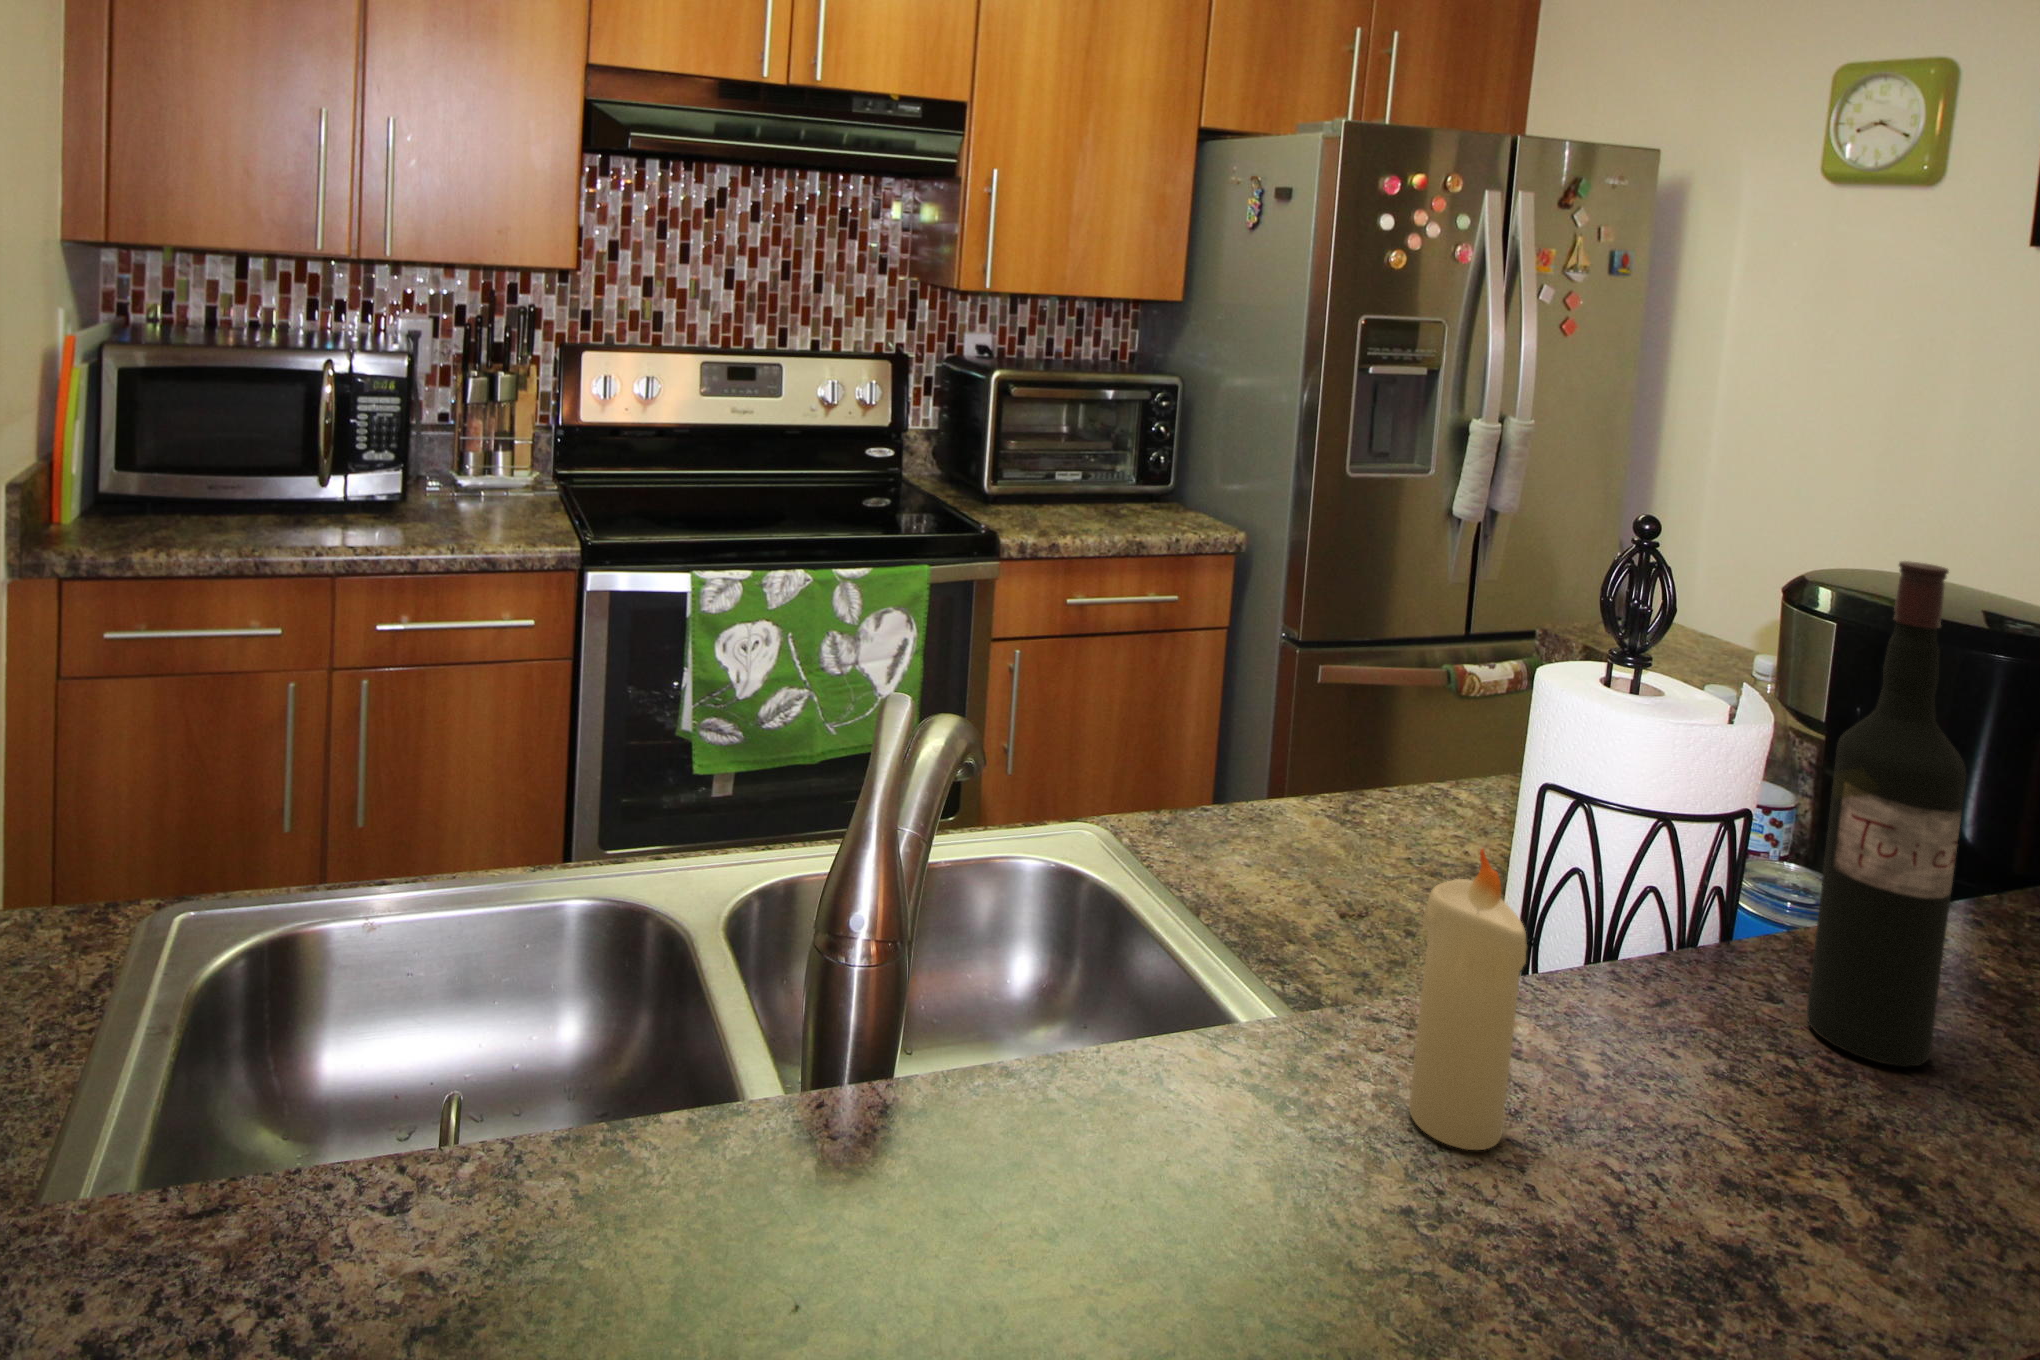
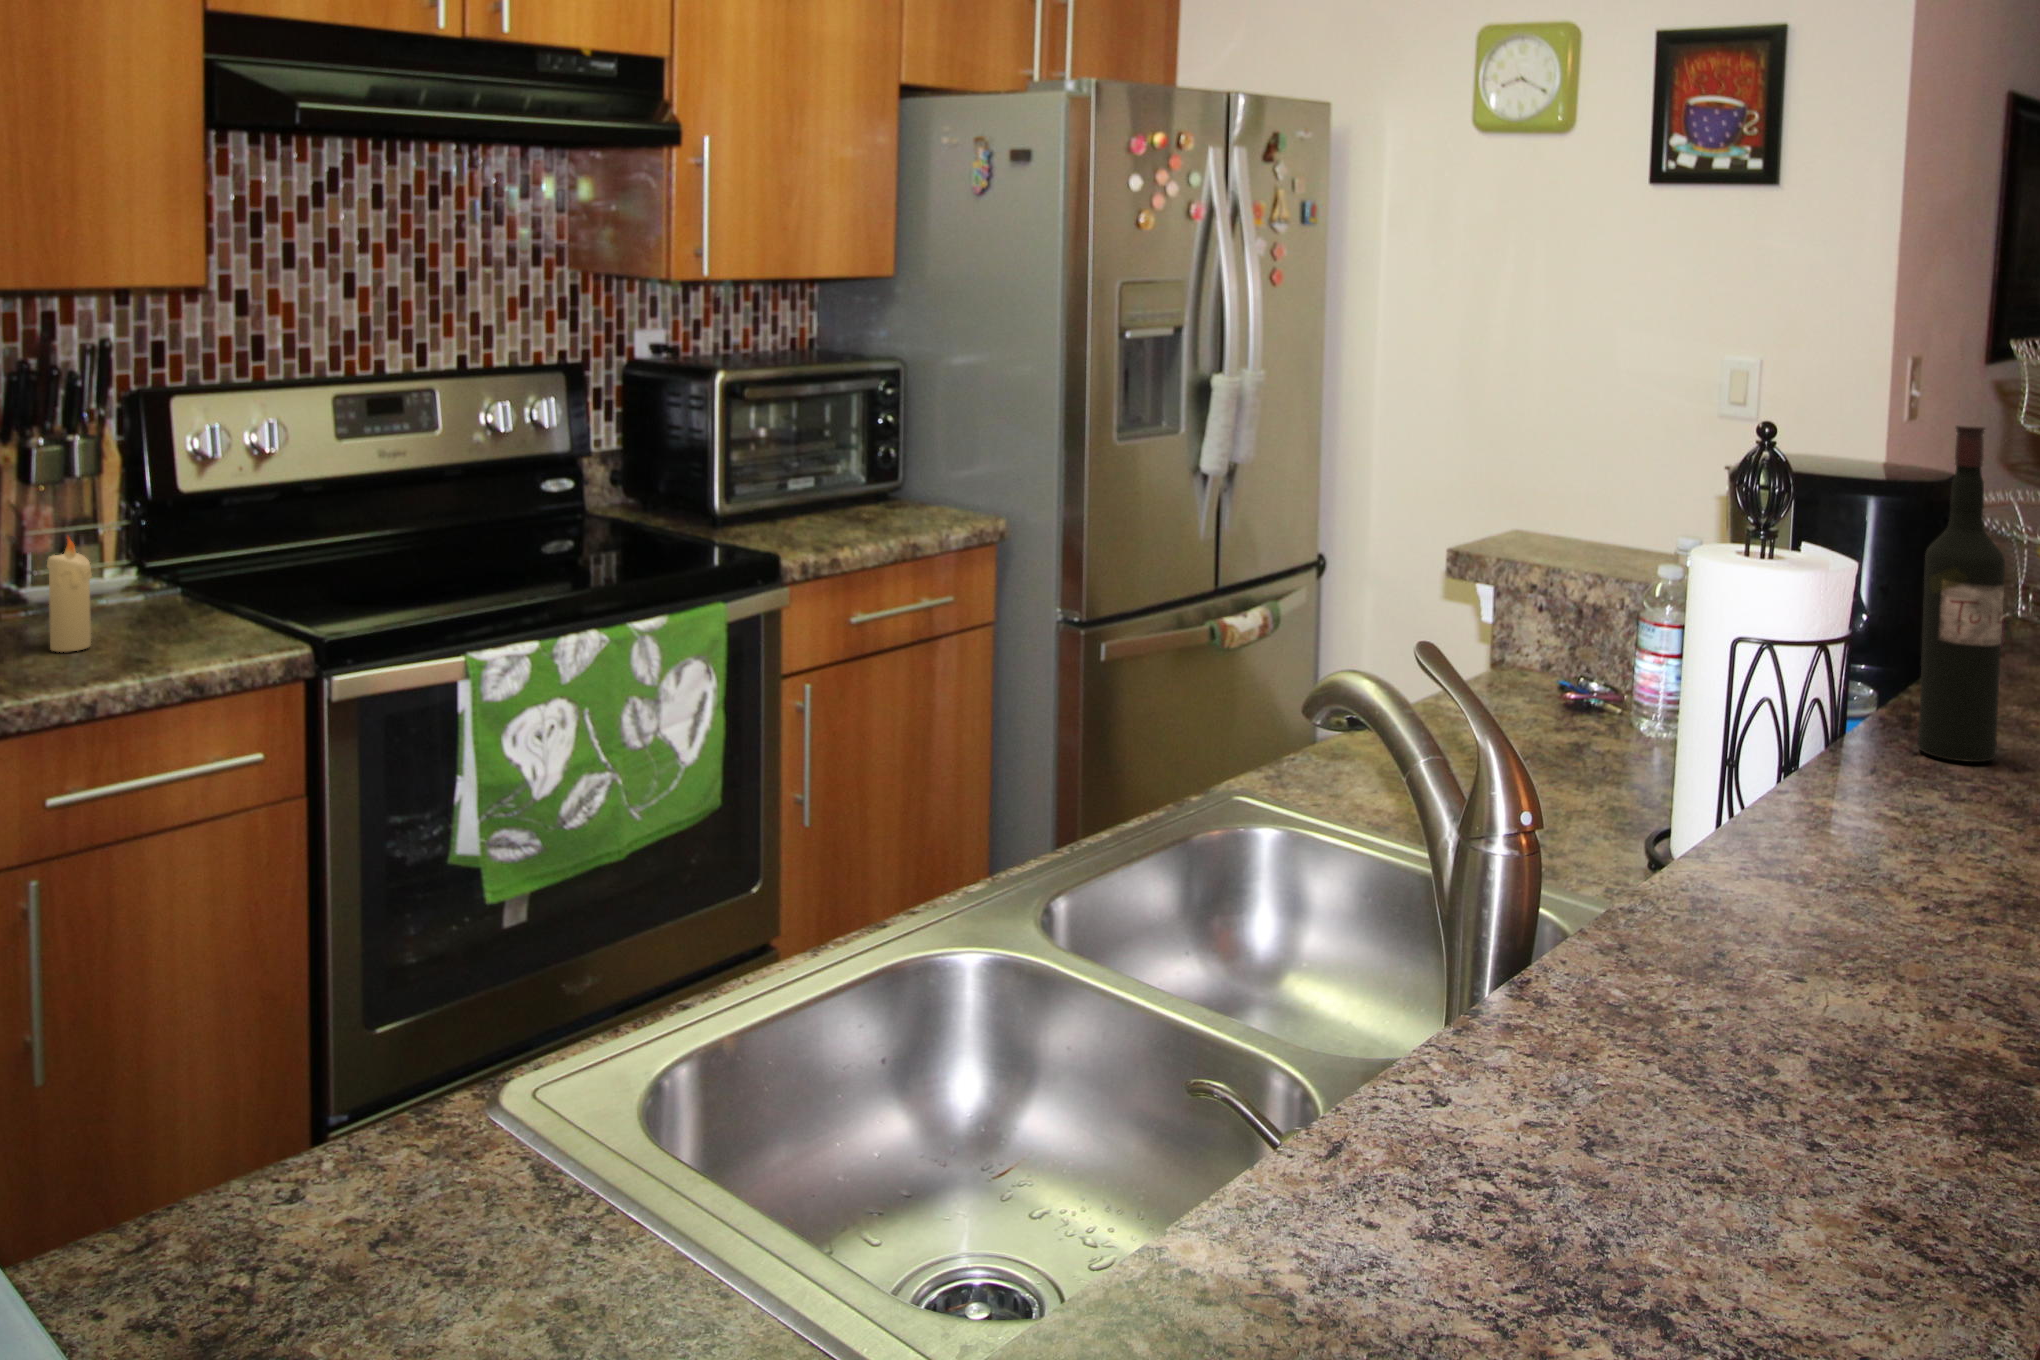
candle: present [1409,849,1527,1150] -> present [47,537,92,652]

